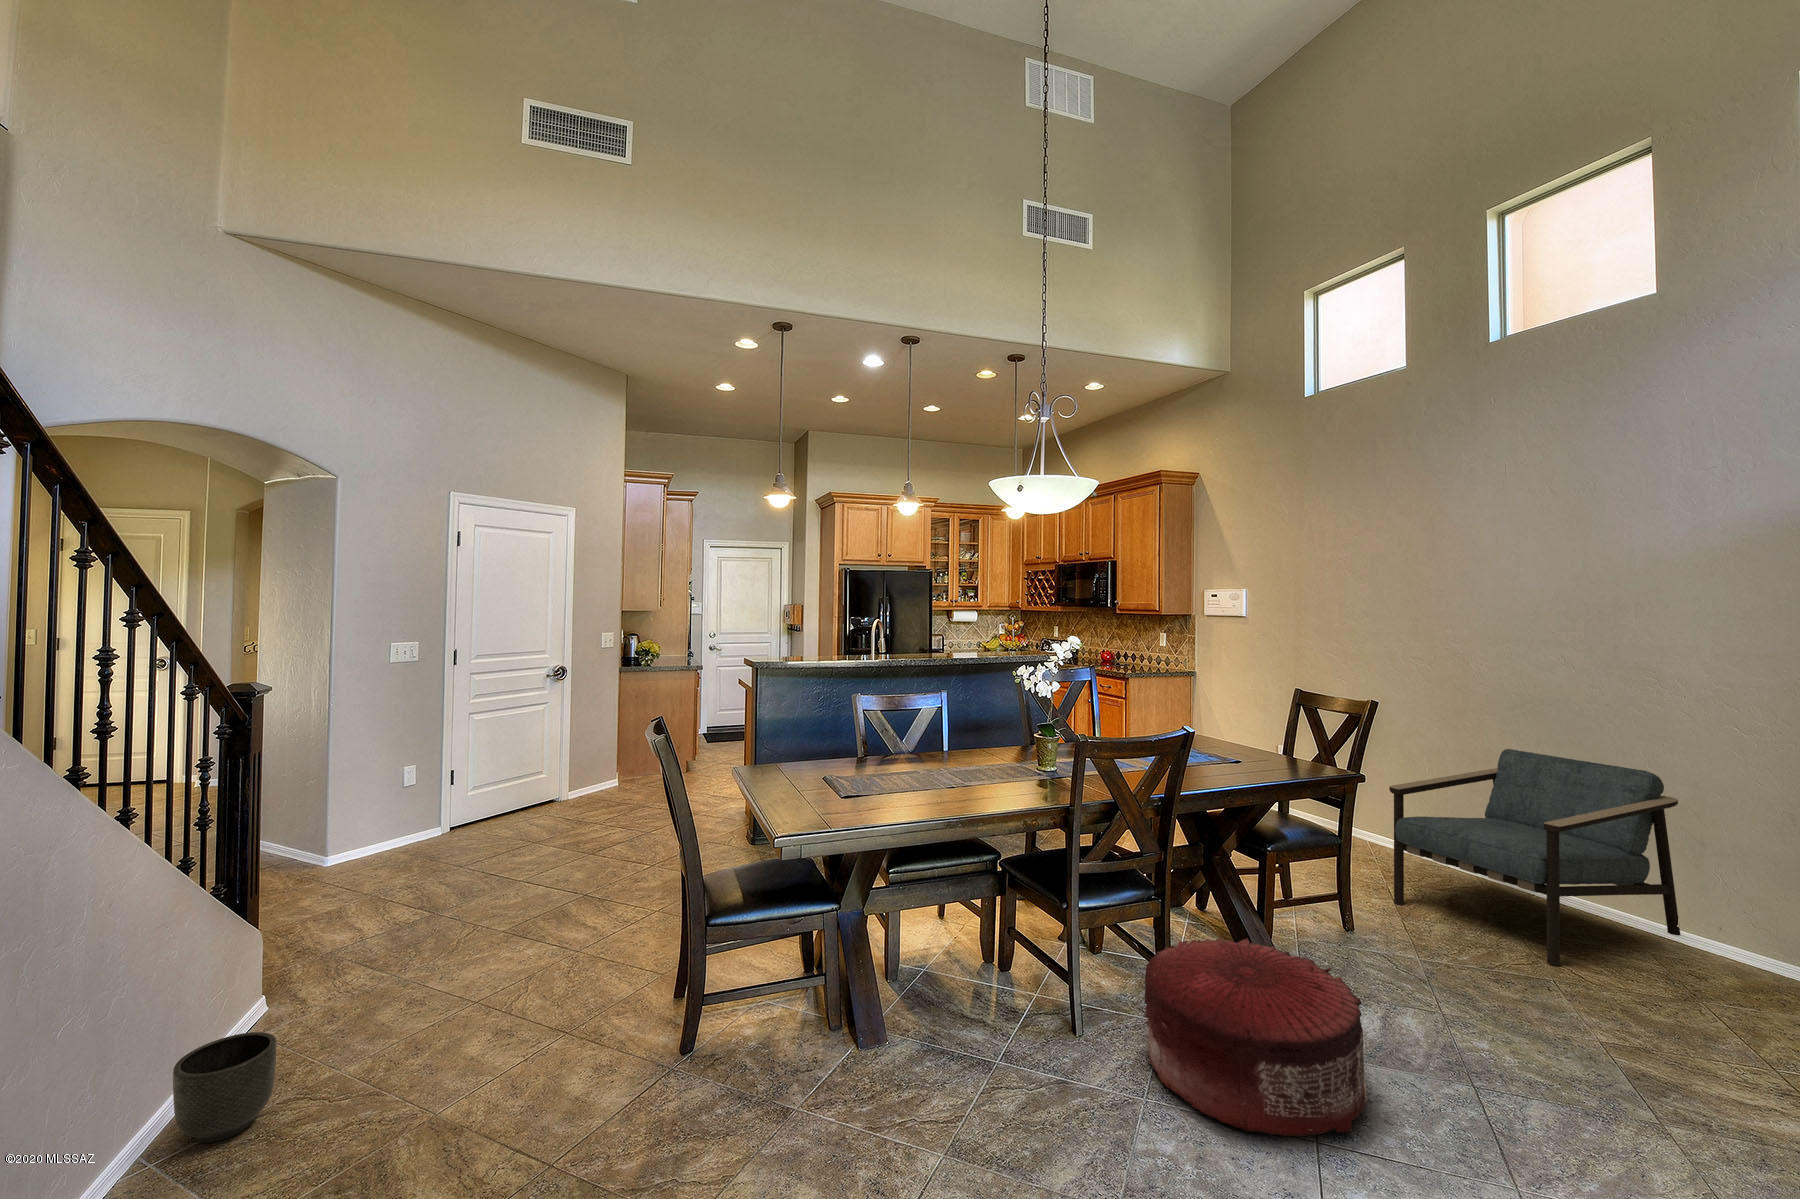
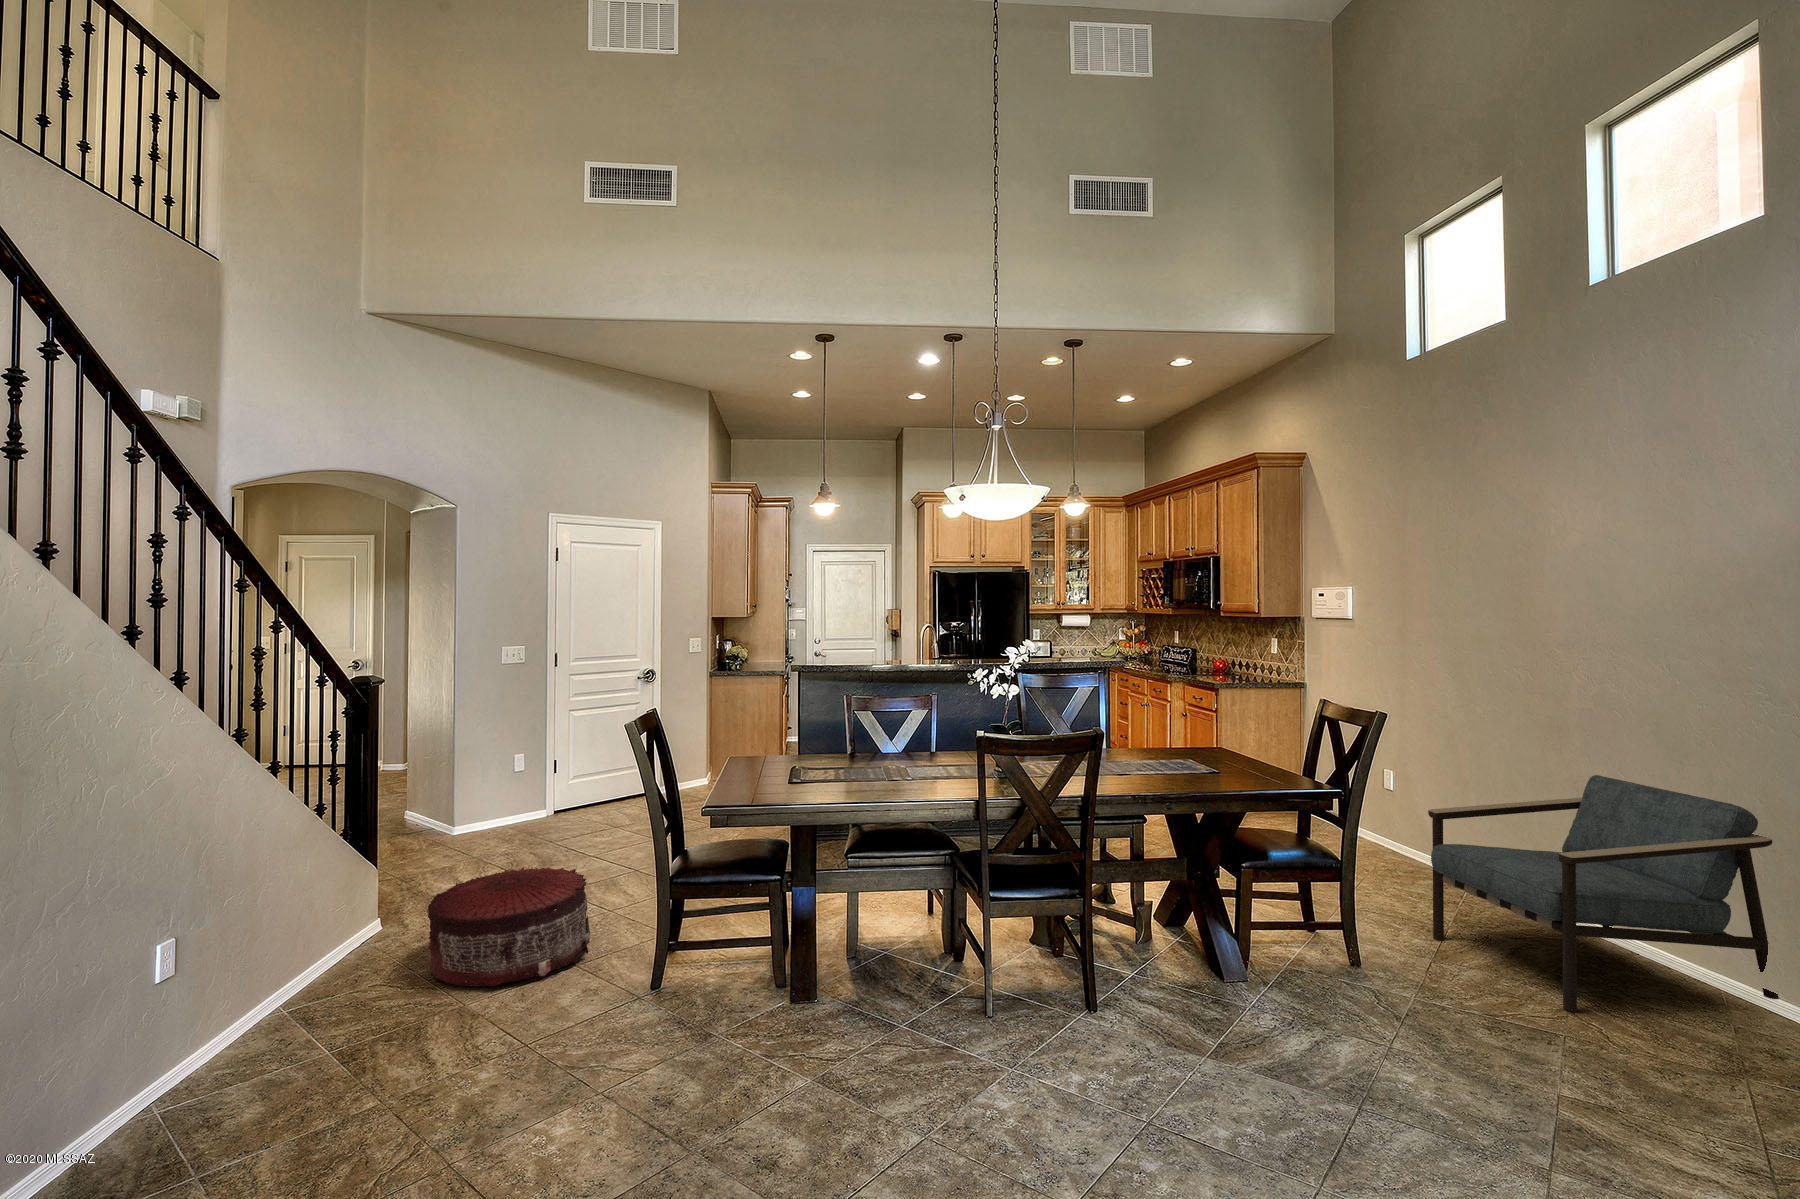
pouf: present [1144,938,1367,1136] -> present [428,867,590,986]
planter: present [173,1032,277,1143] -> none [297,934,364,1006]

